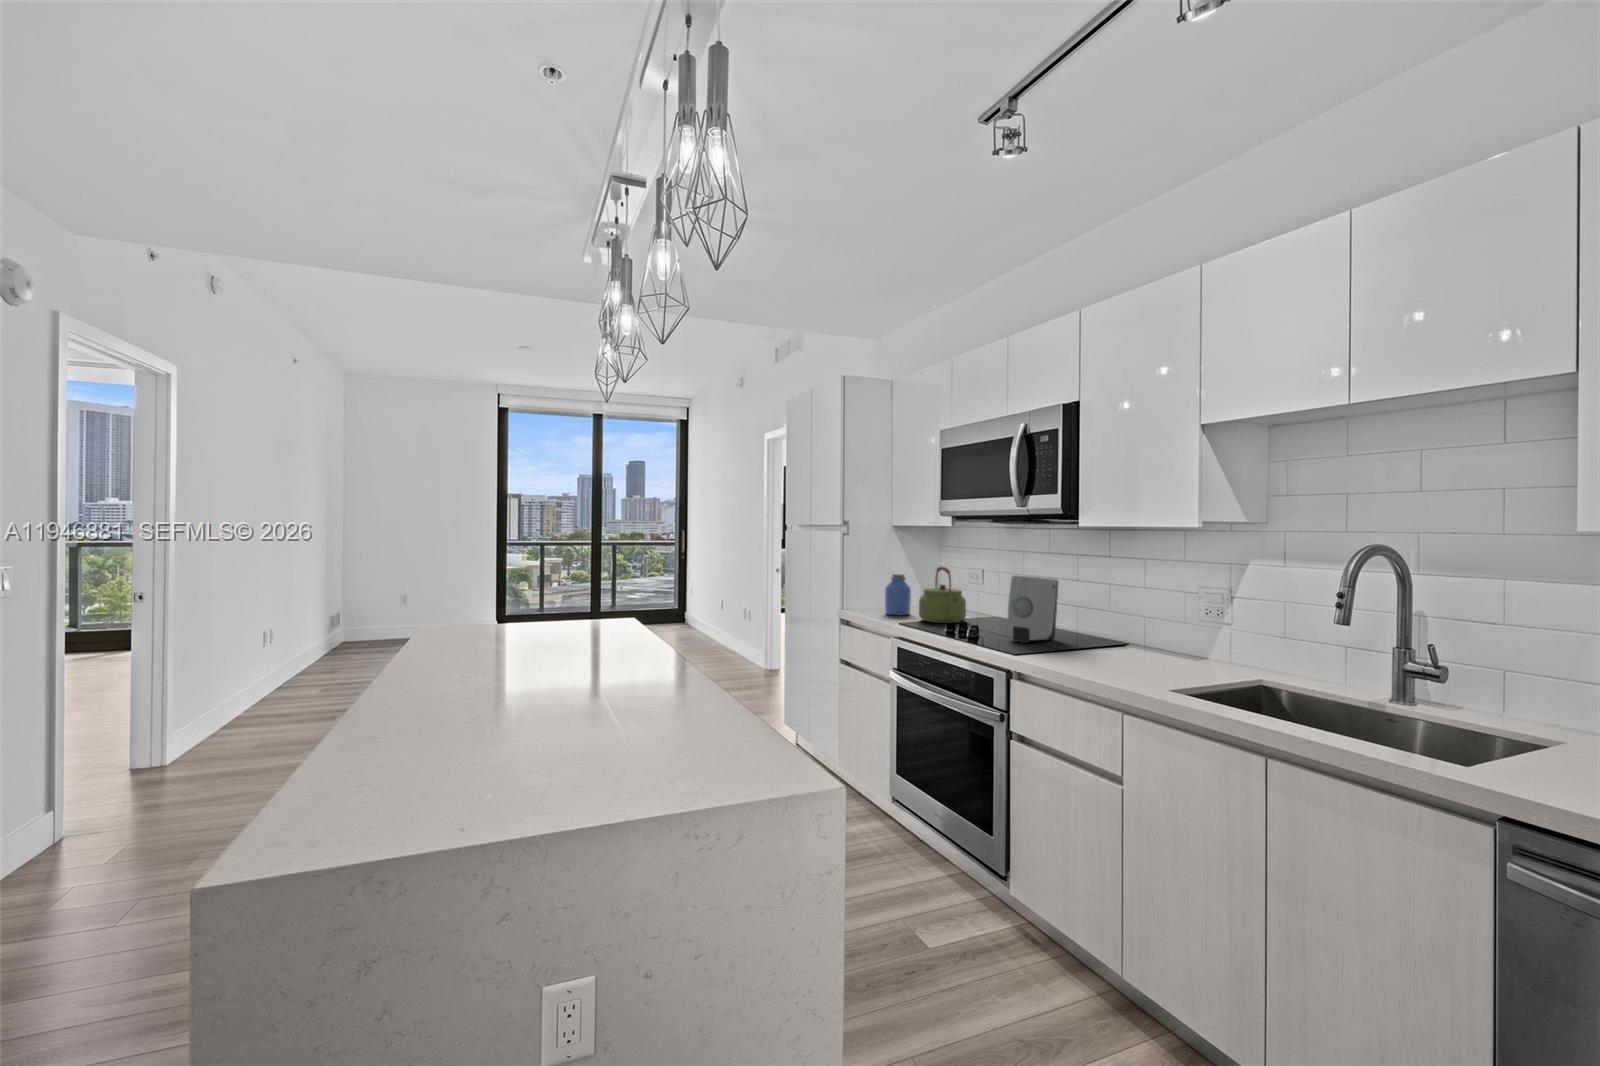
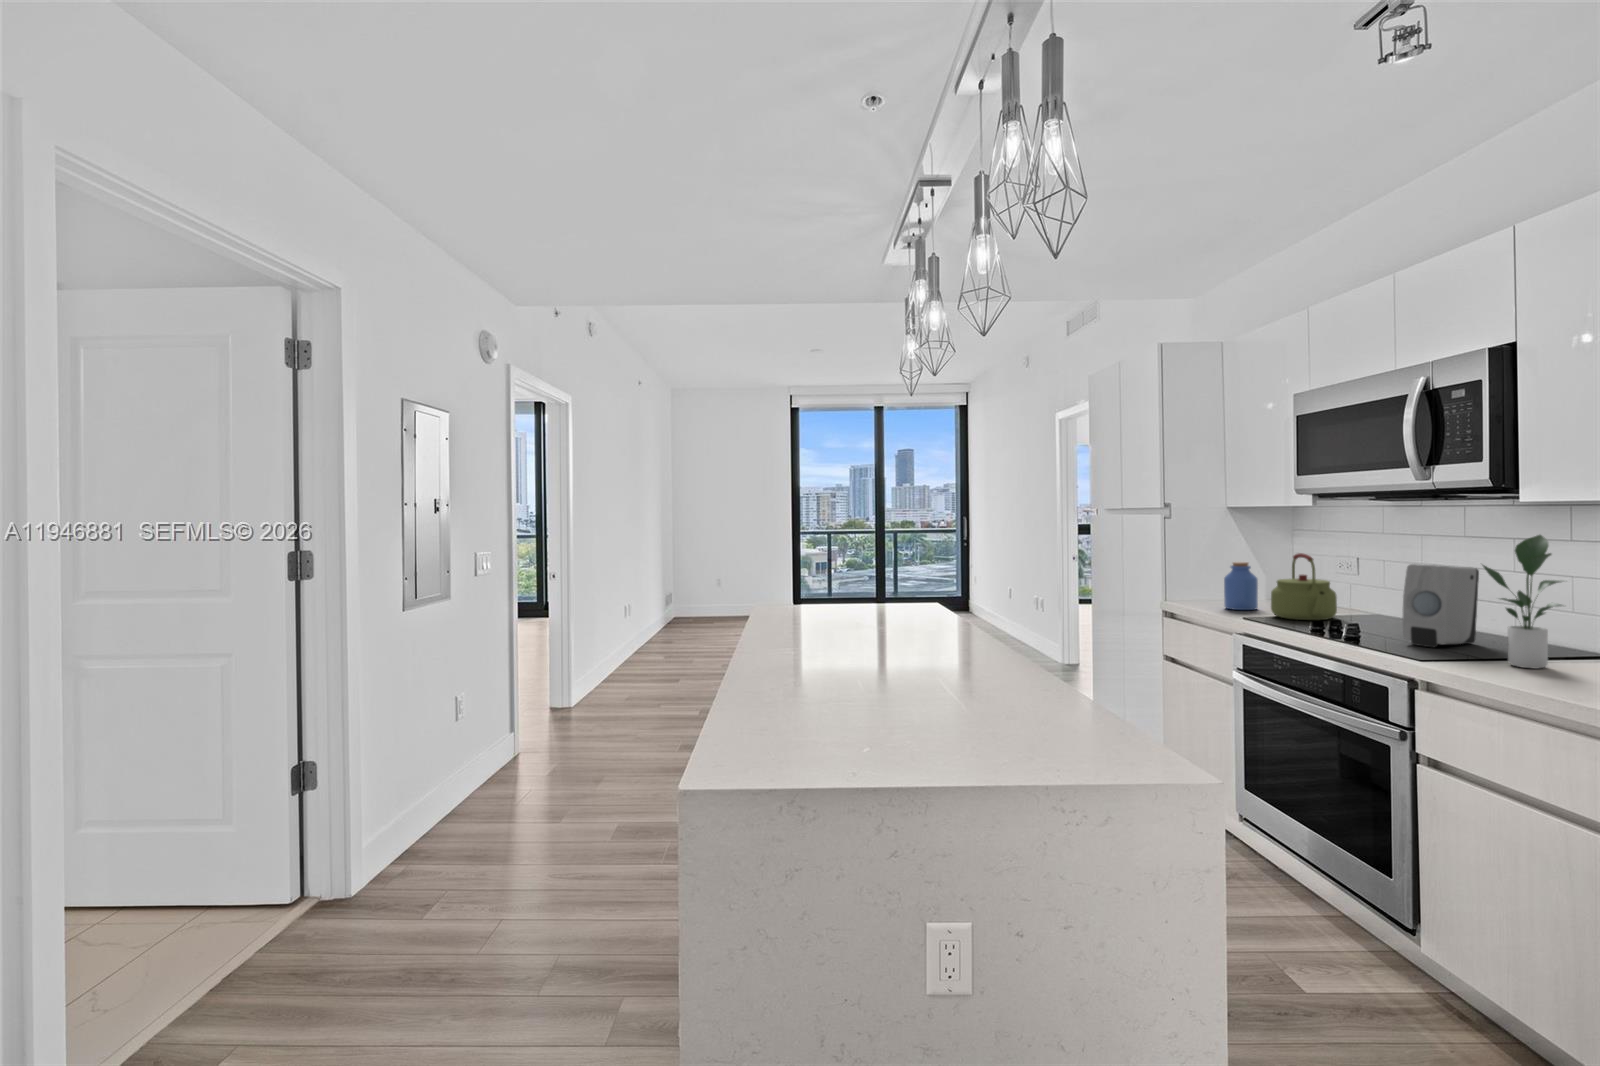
potted plant: none [1057,552,1111,657] -> present [1483,535,1563,669]

